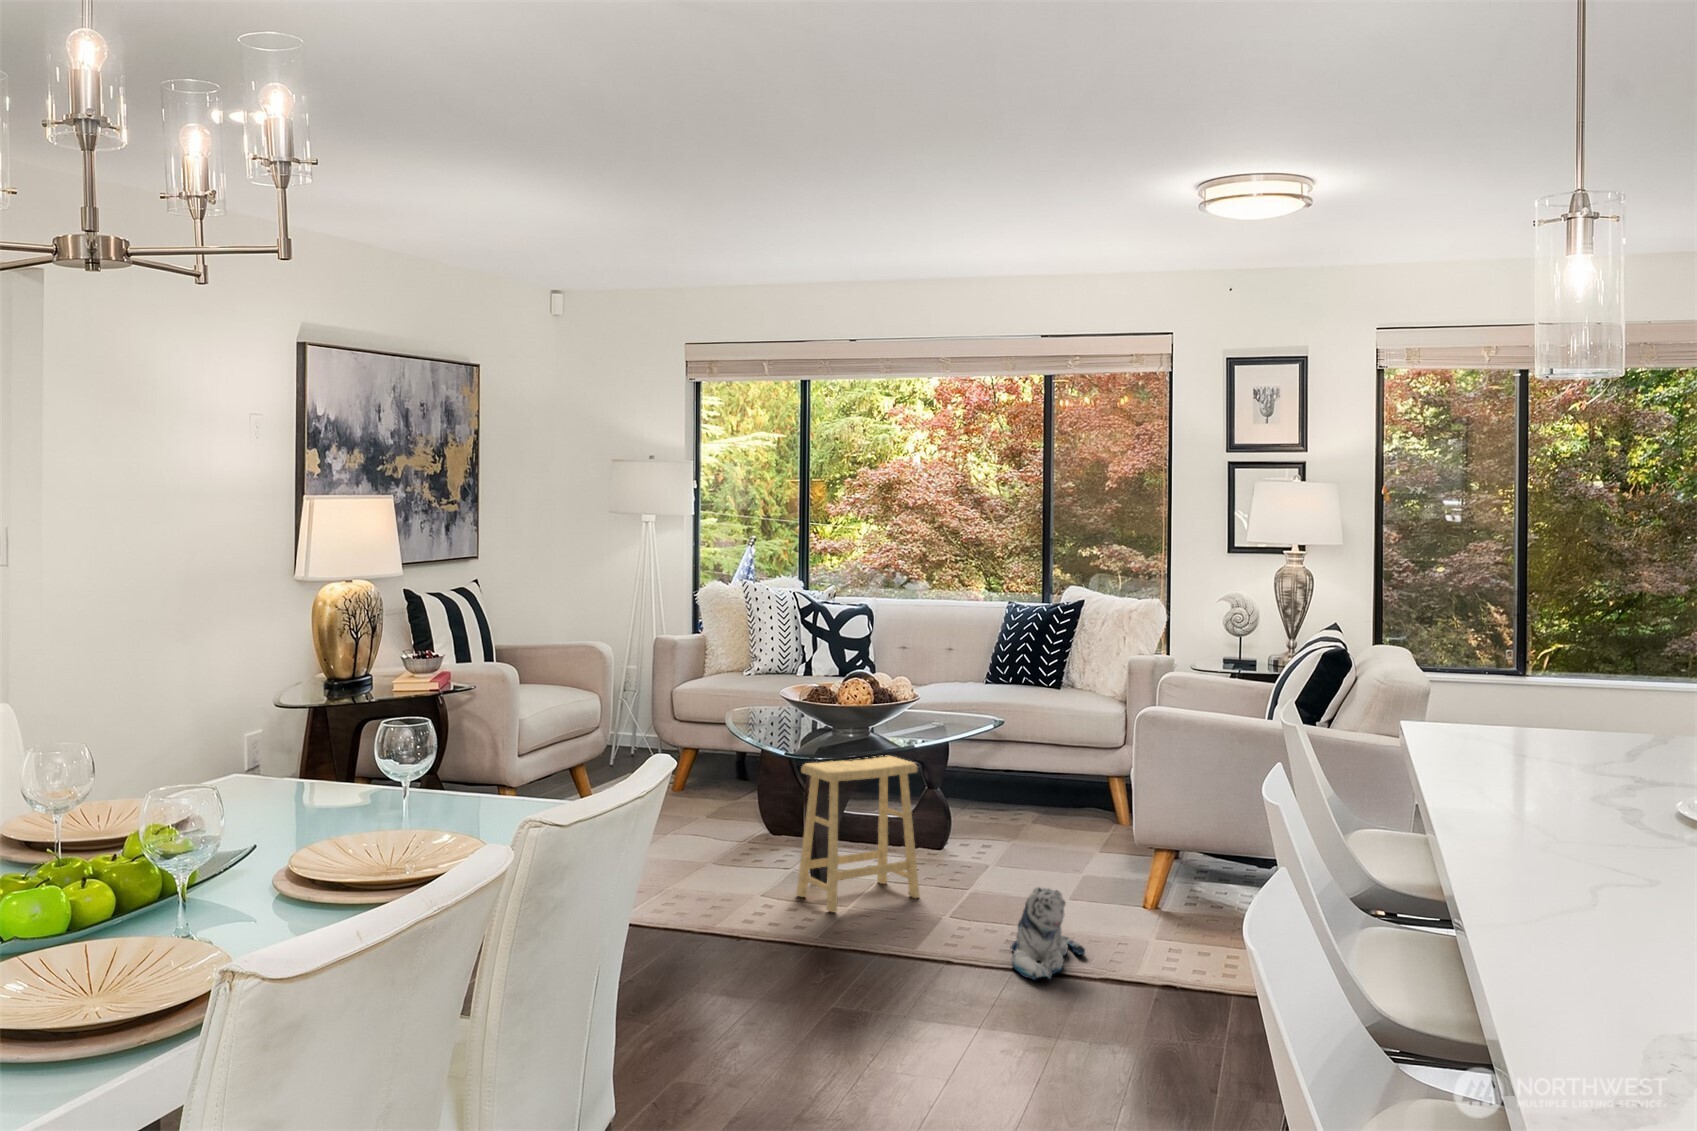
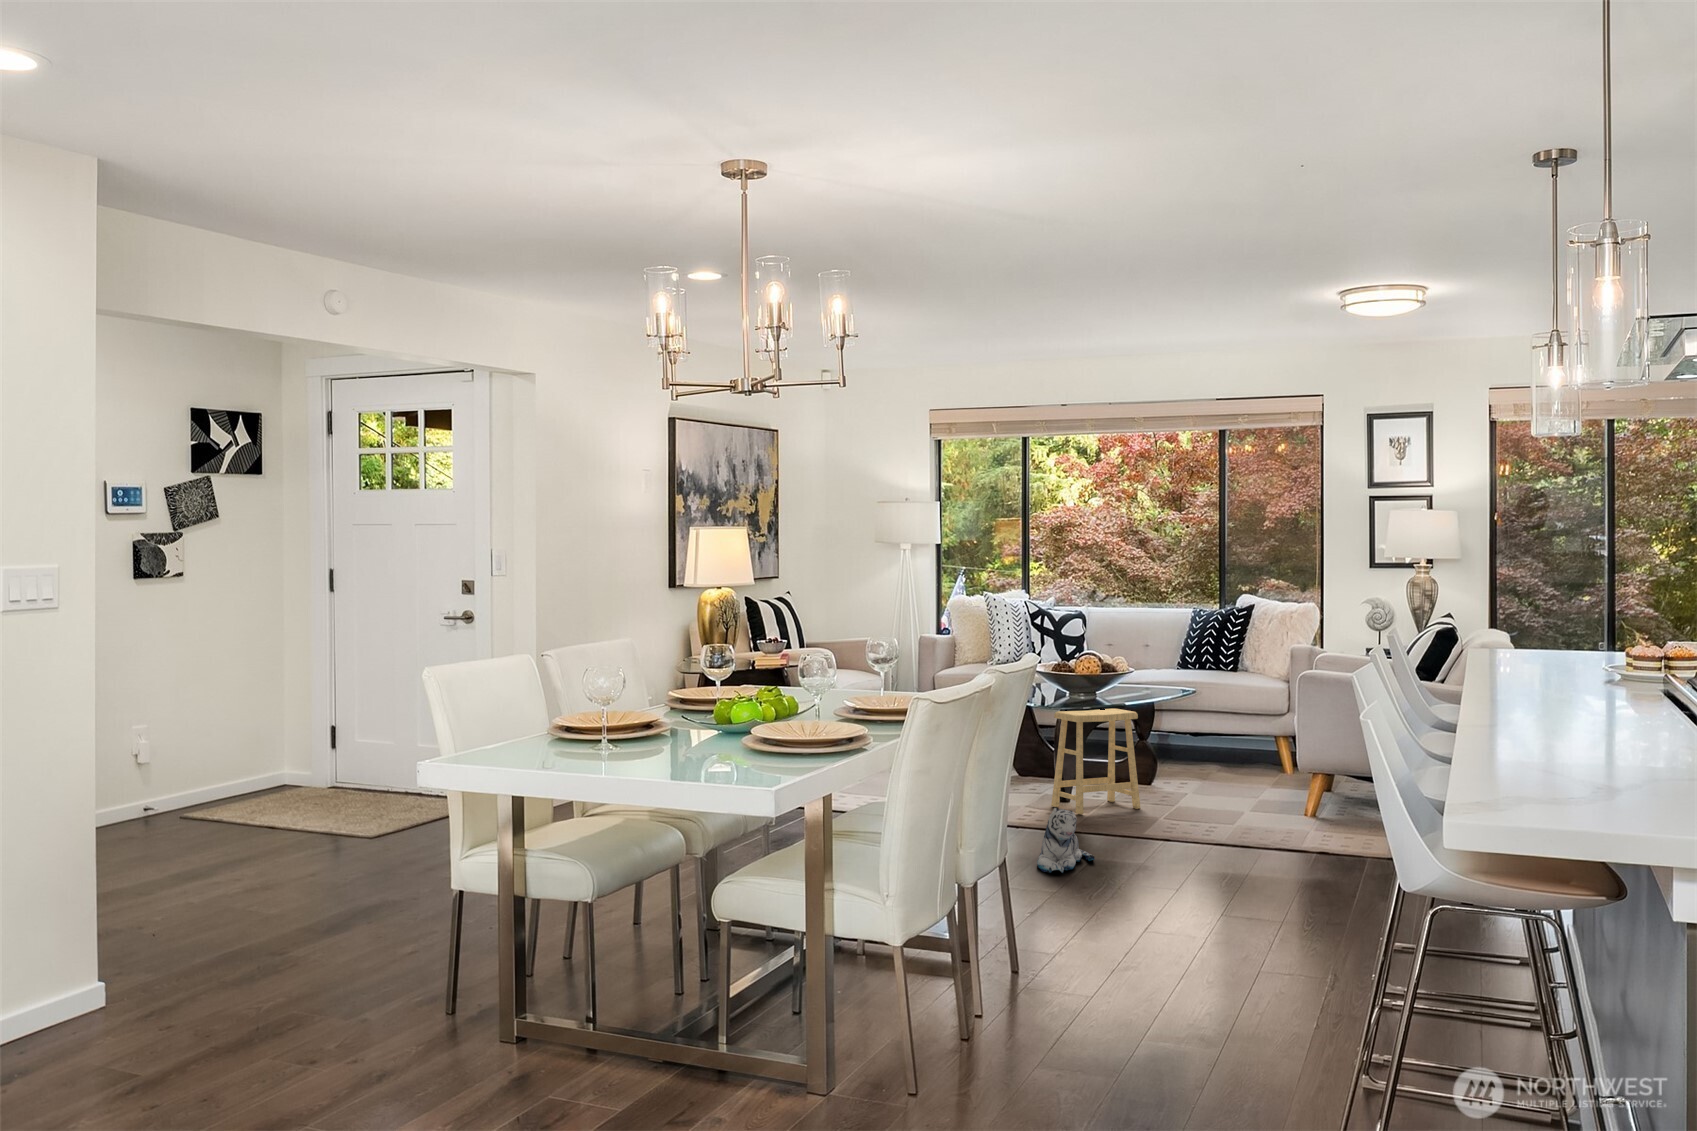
plush toy: present [1010,887,1085,980] -> present [1037,808,1095,873]

